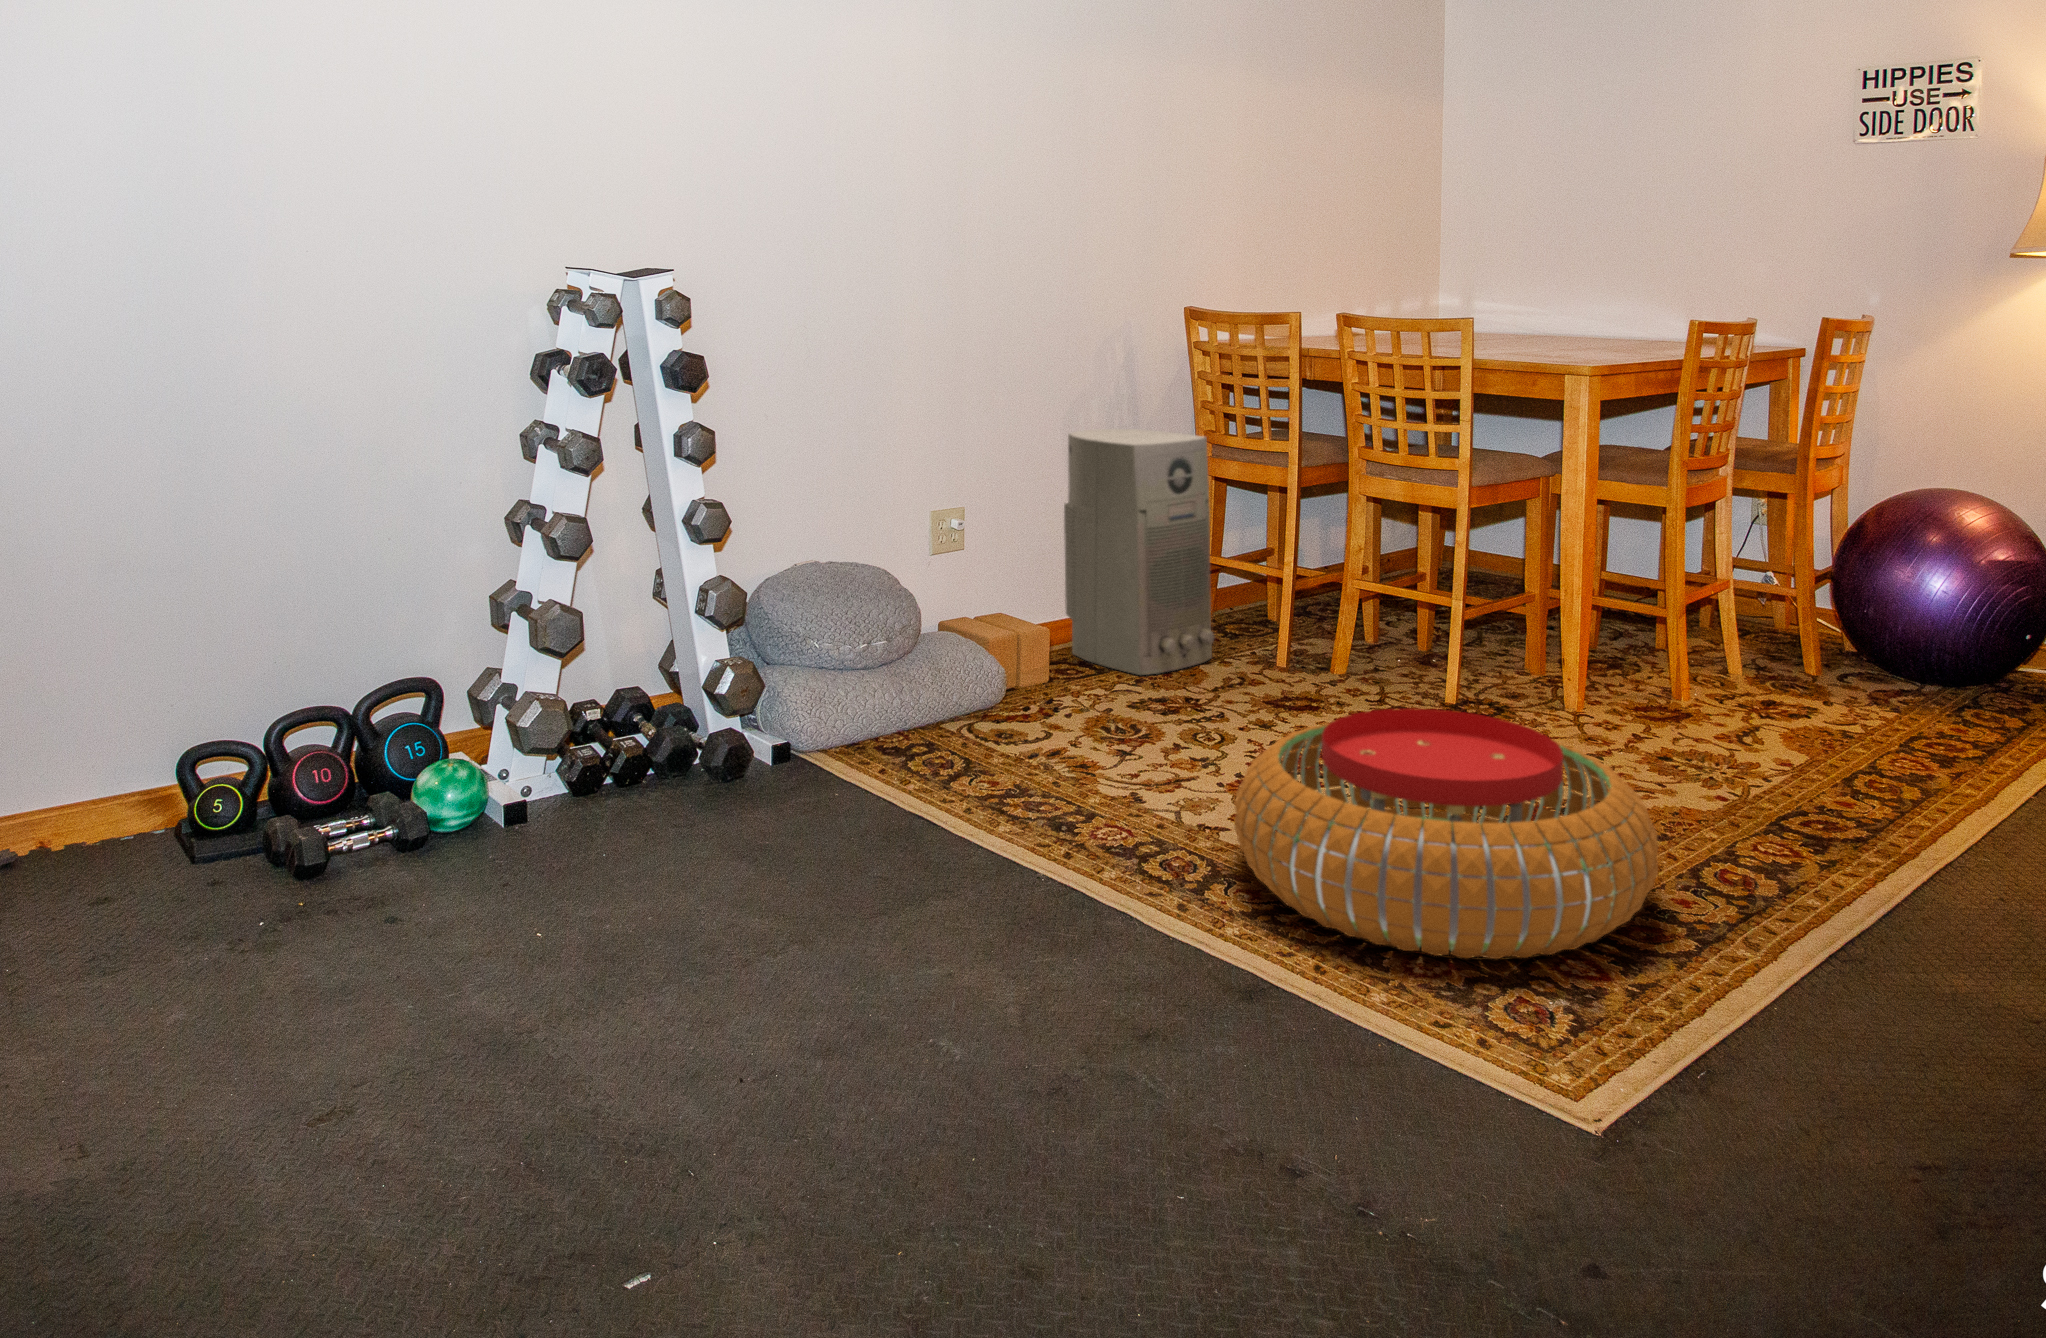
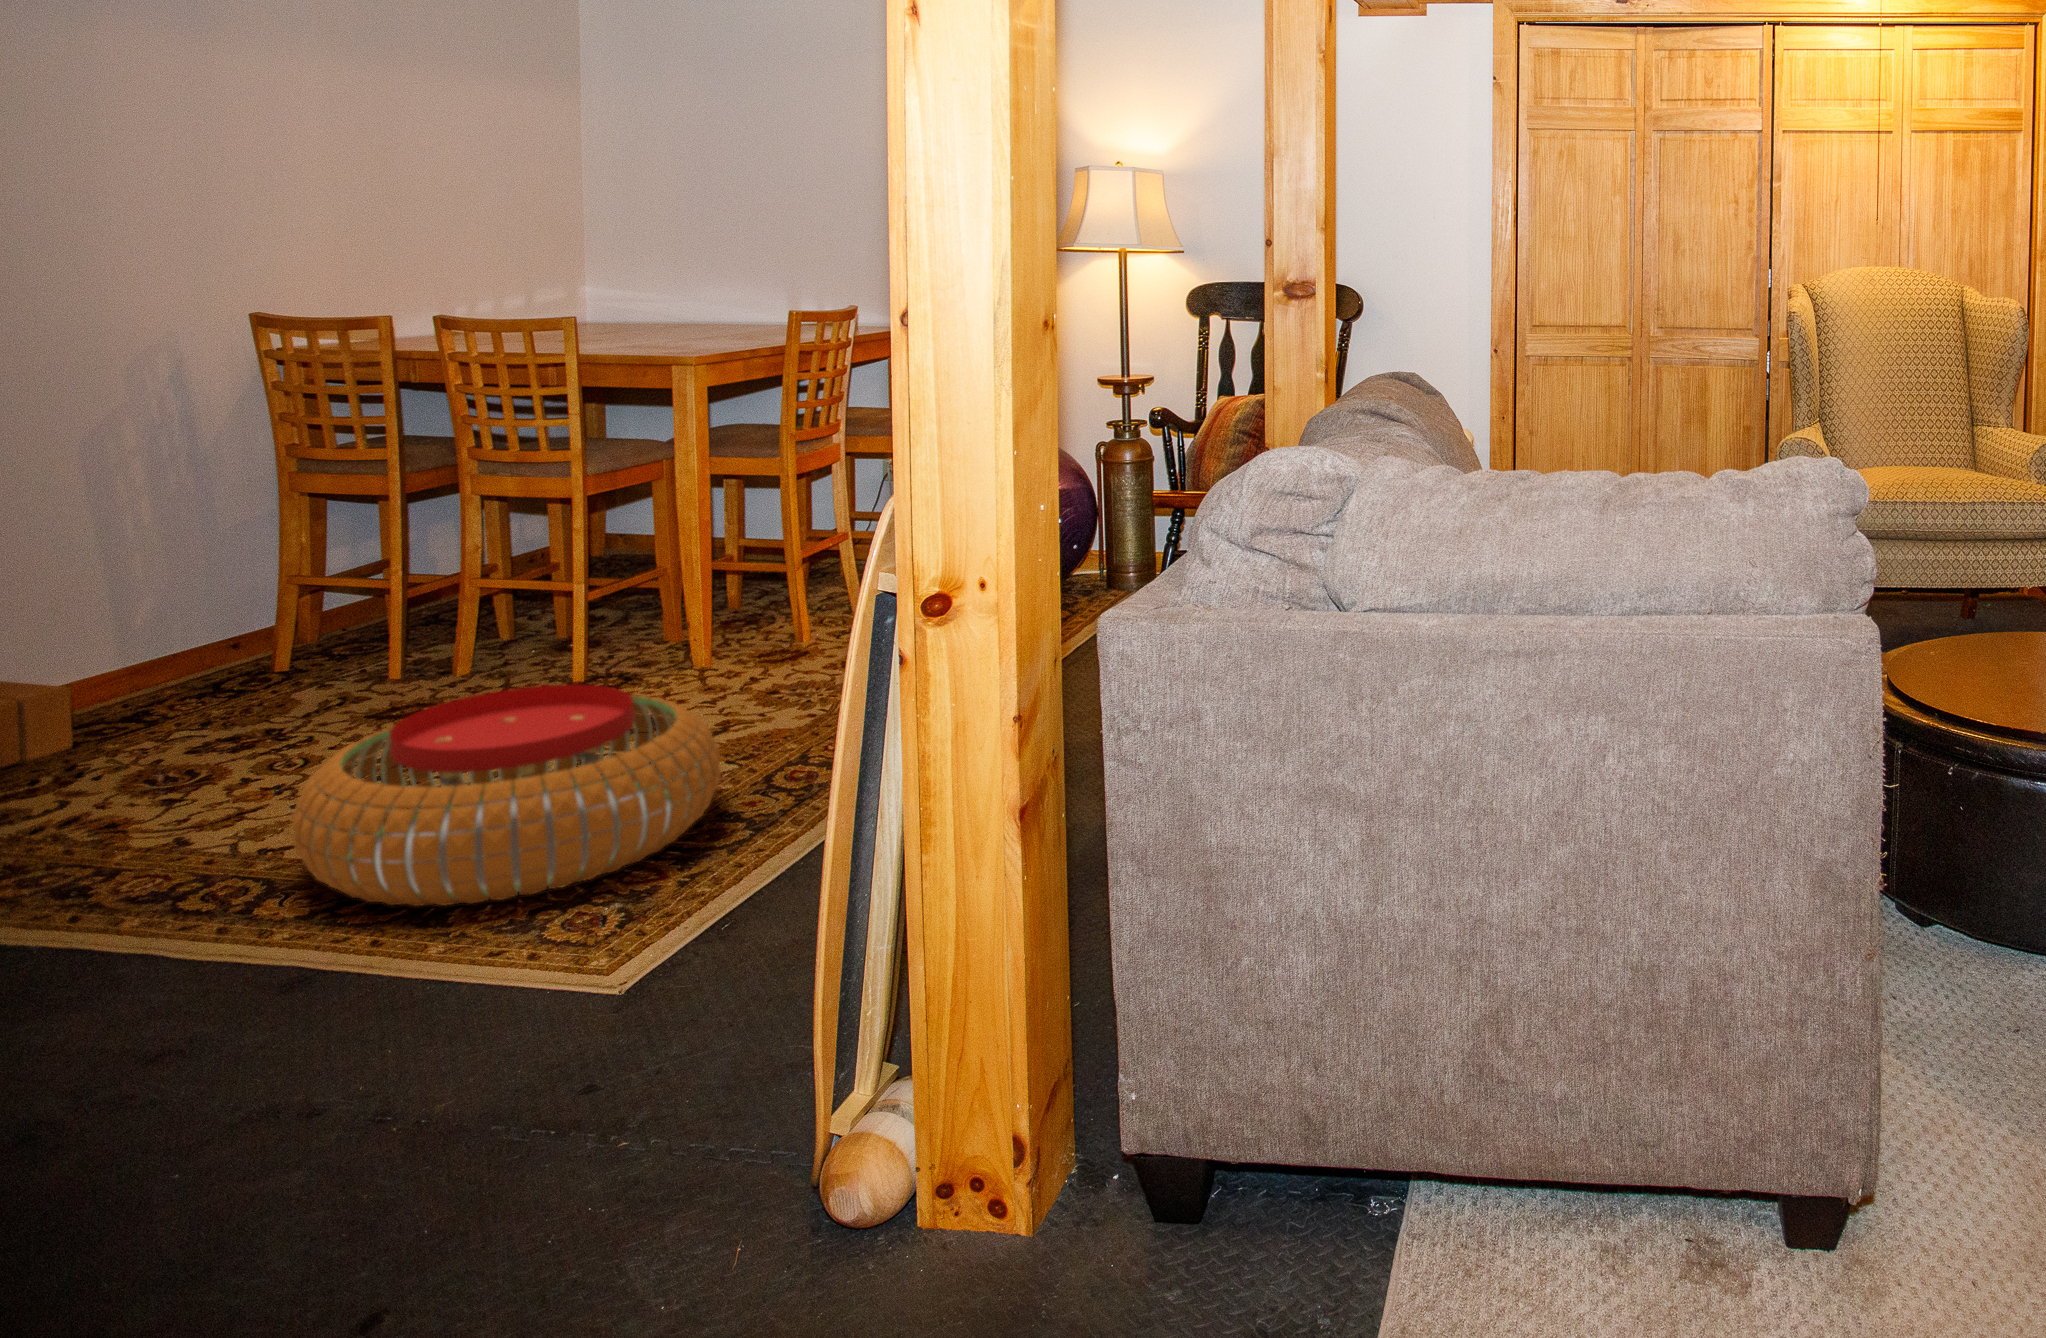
air purifier: present [1064,429,1214,675] -> none [84,450,306,719]

